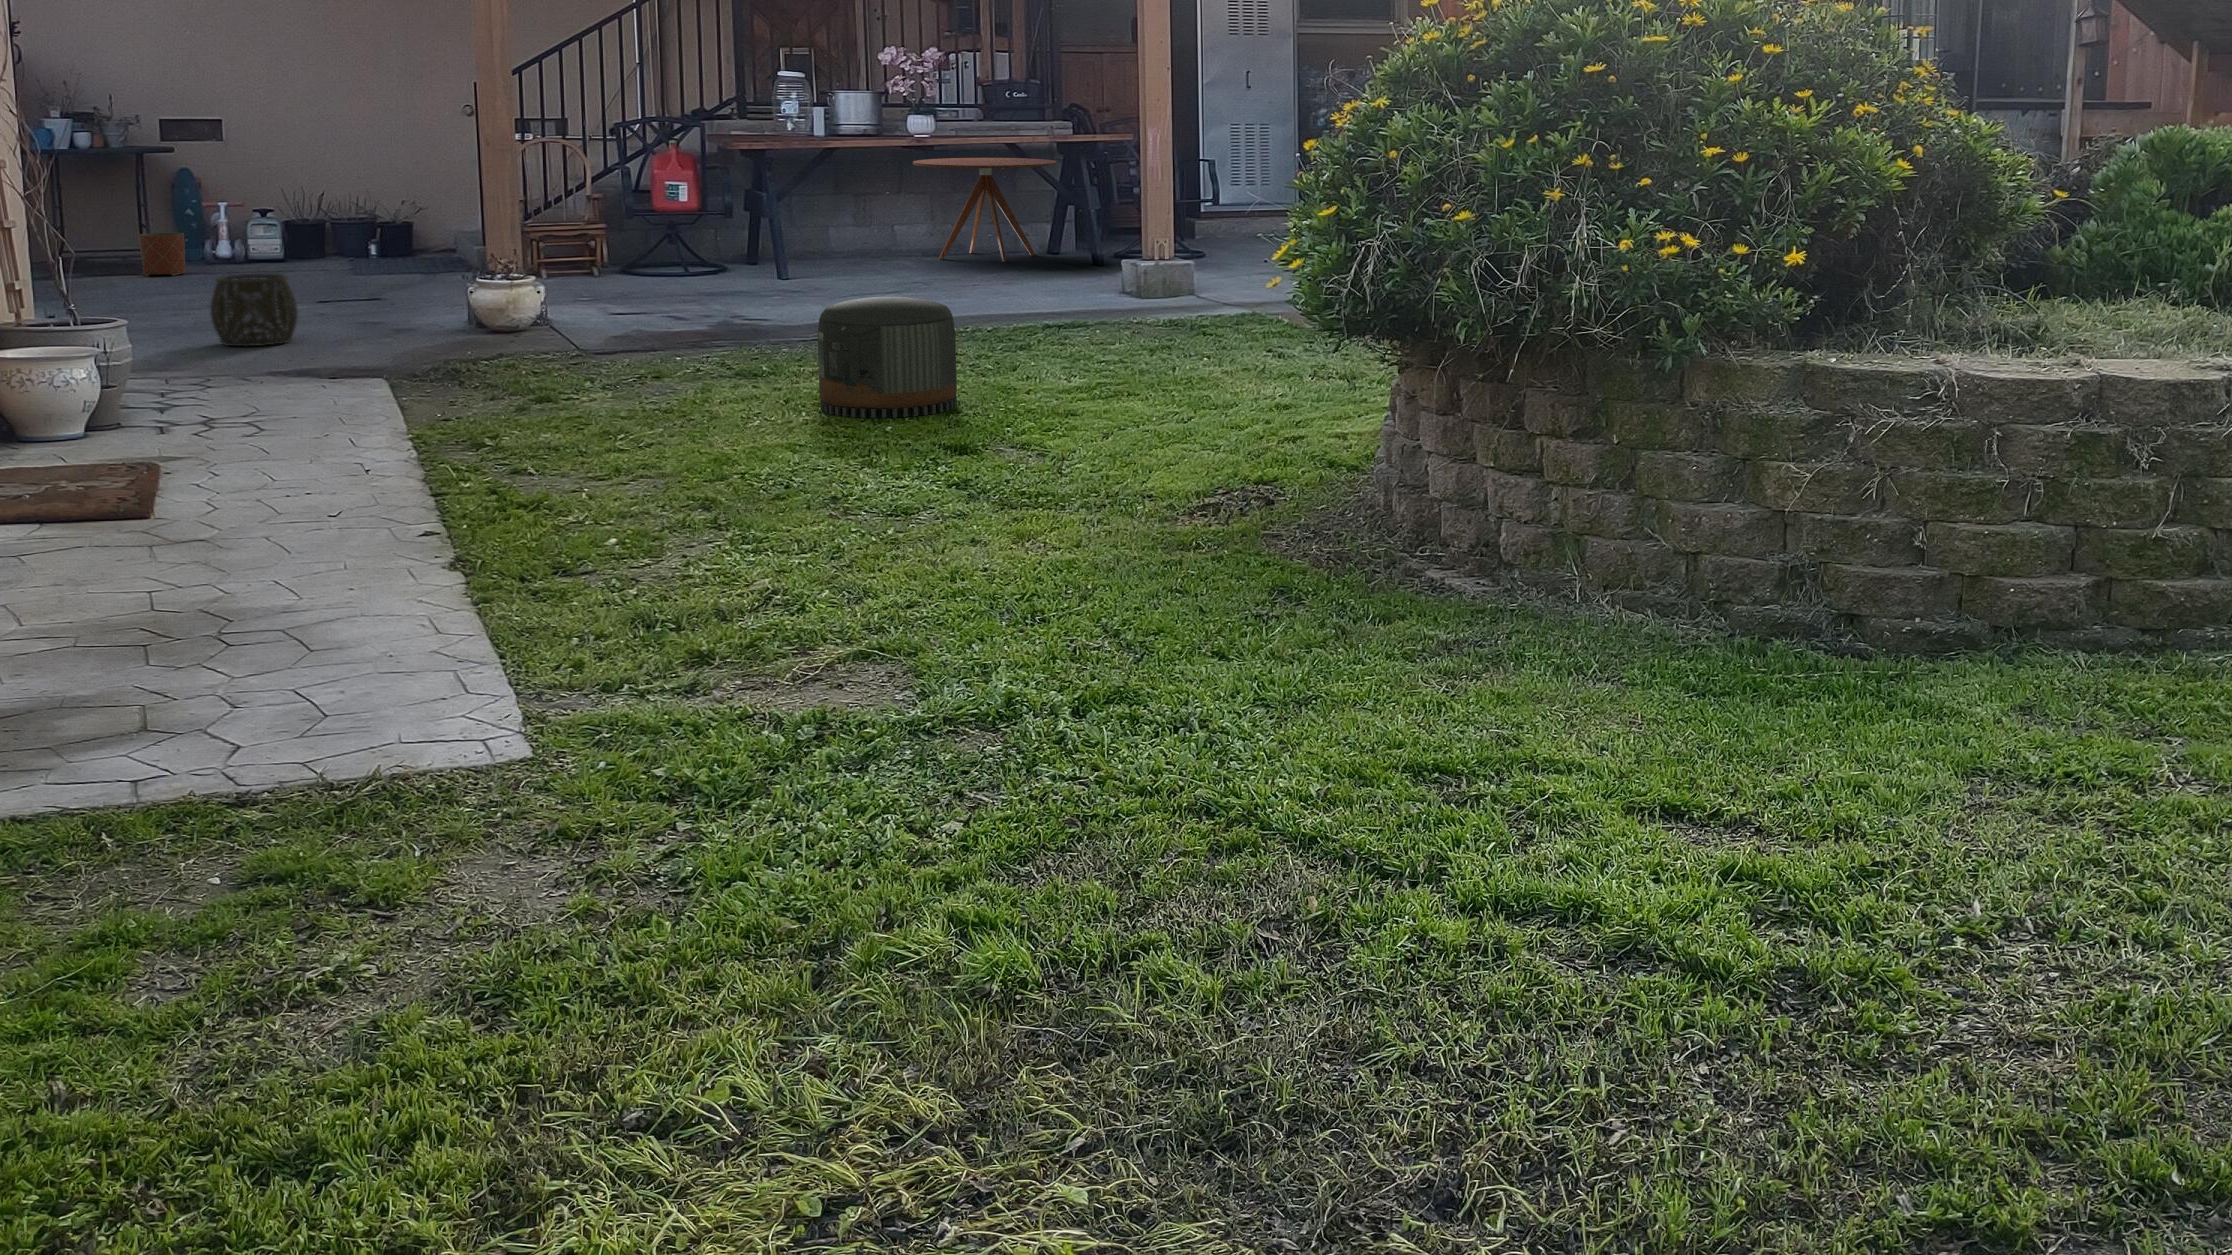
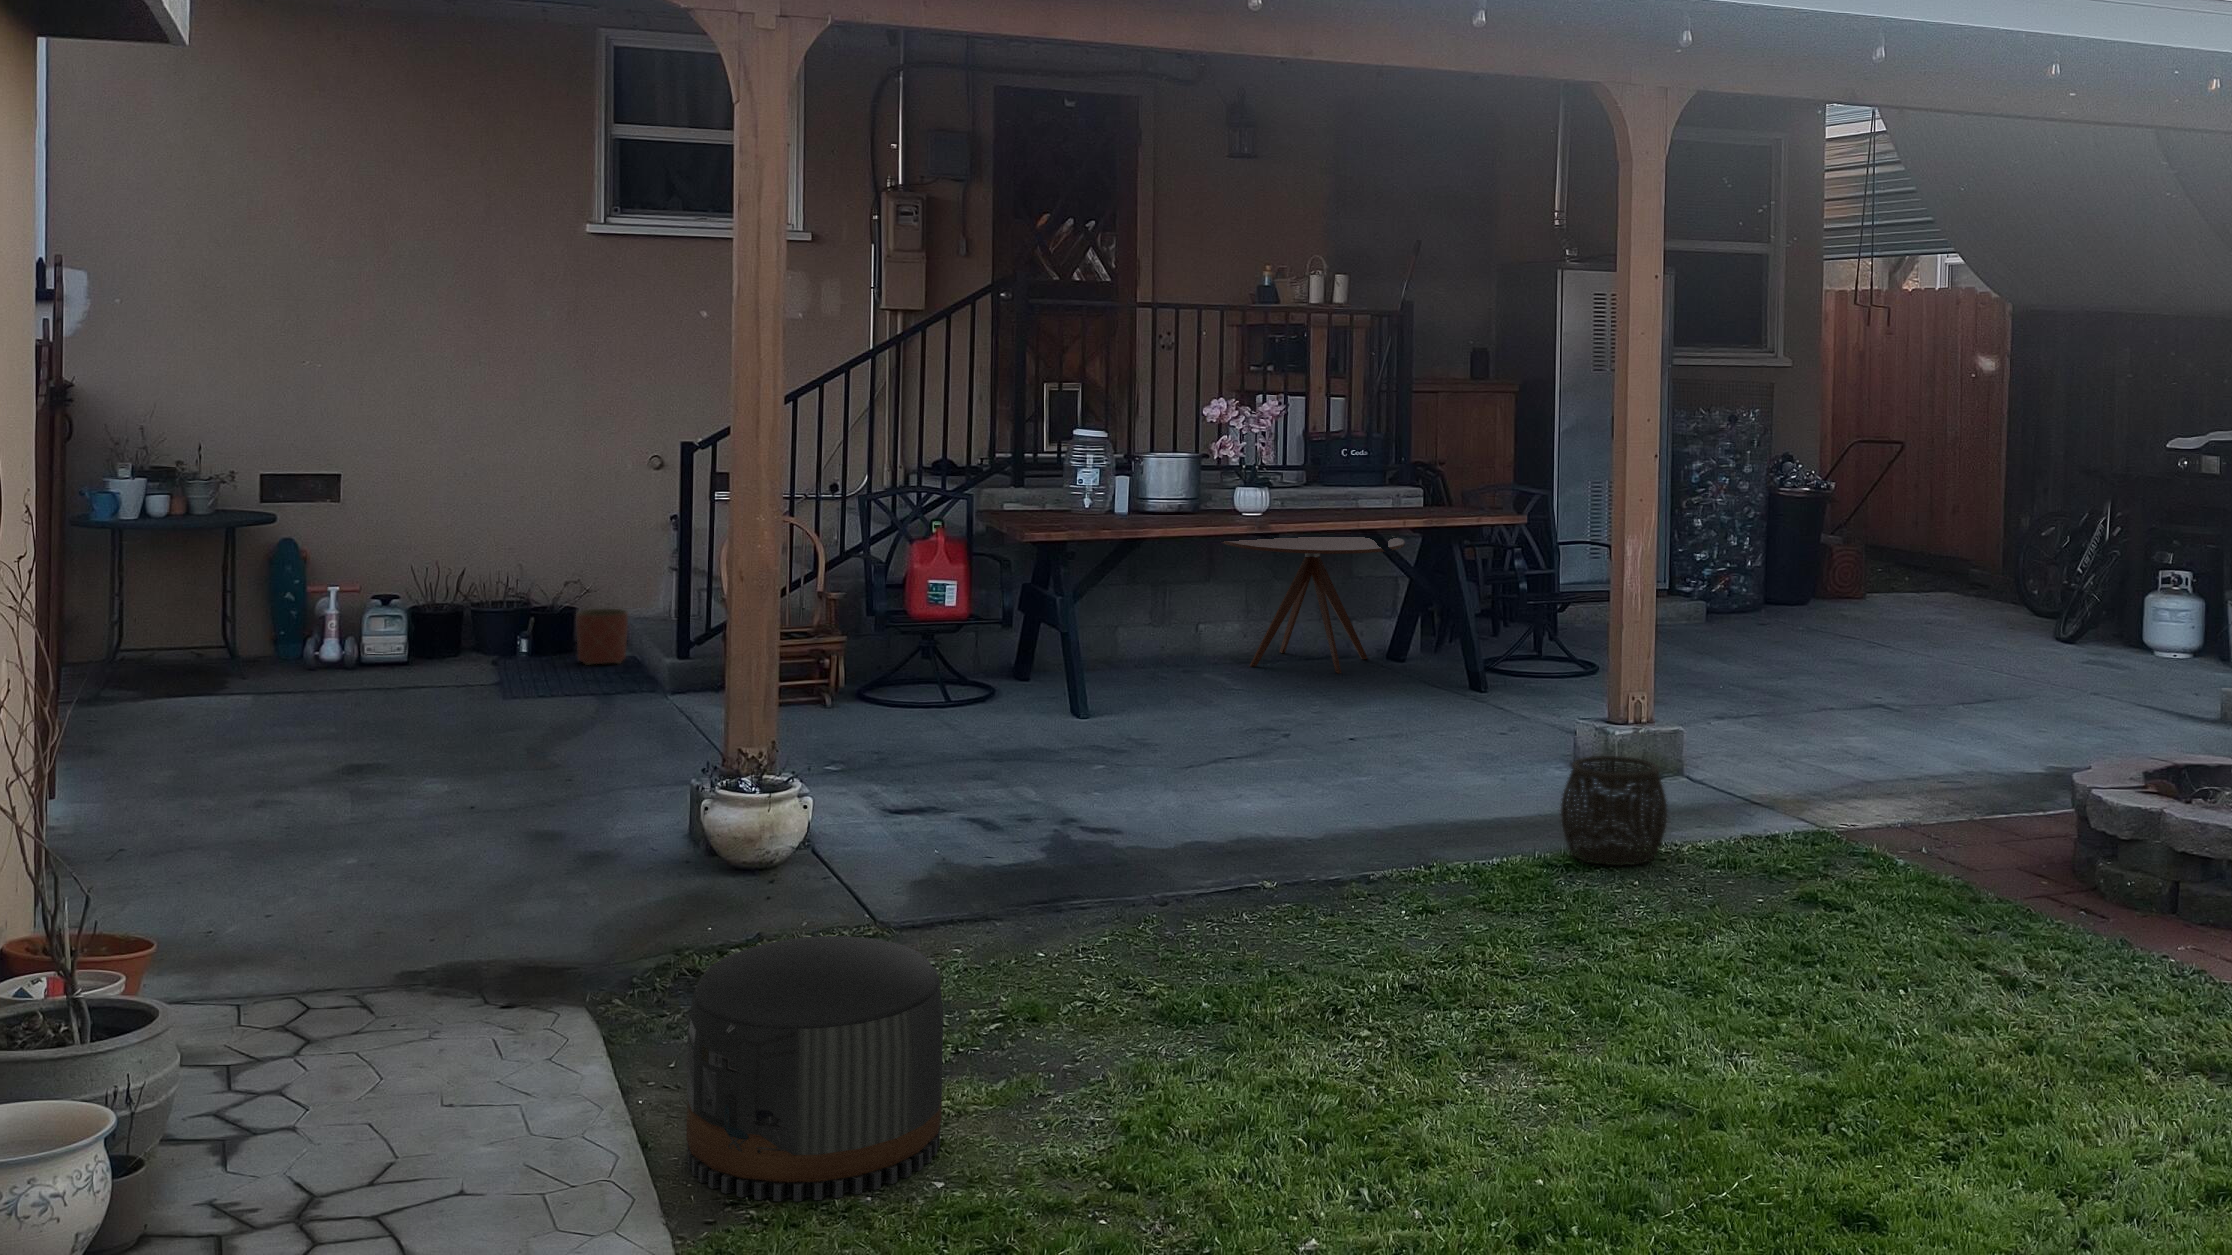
planter: present [139,233,185,276] -> present [576,609,628,665]
woven basket: present [210,274,298,347] -> present [1561,756,1668,866]
pouf: present [817,296,957,418] -> present [686,936,943,1201]

